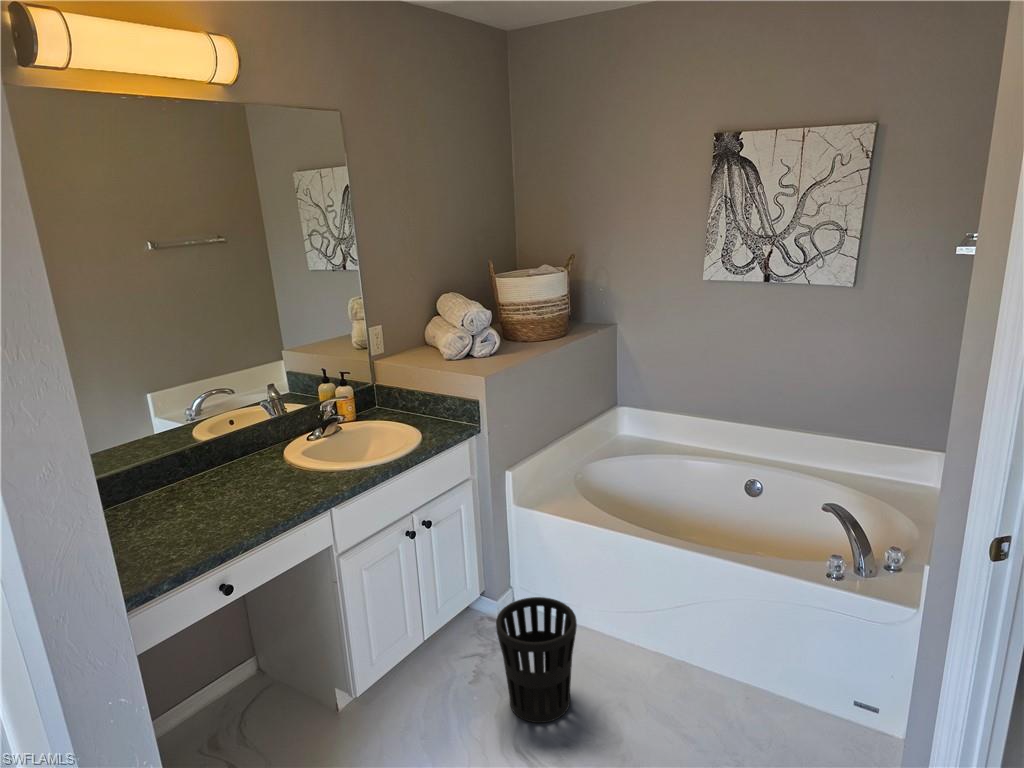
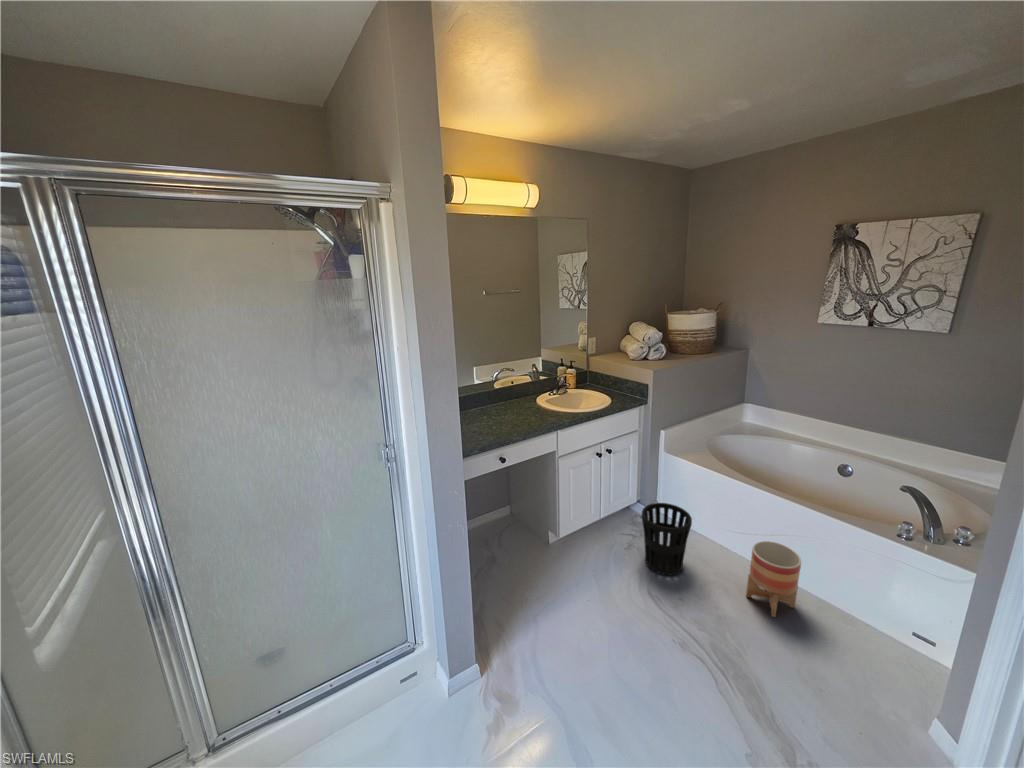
planter: none [668,625,736,745] -> present [746,541,801,617]

